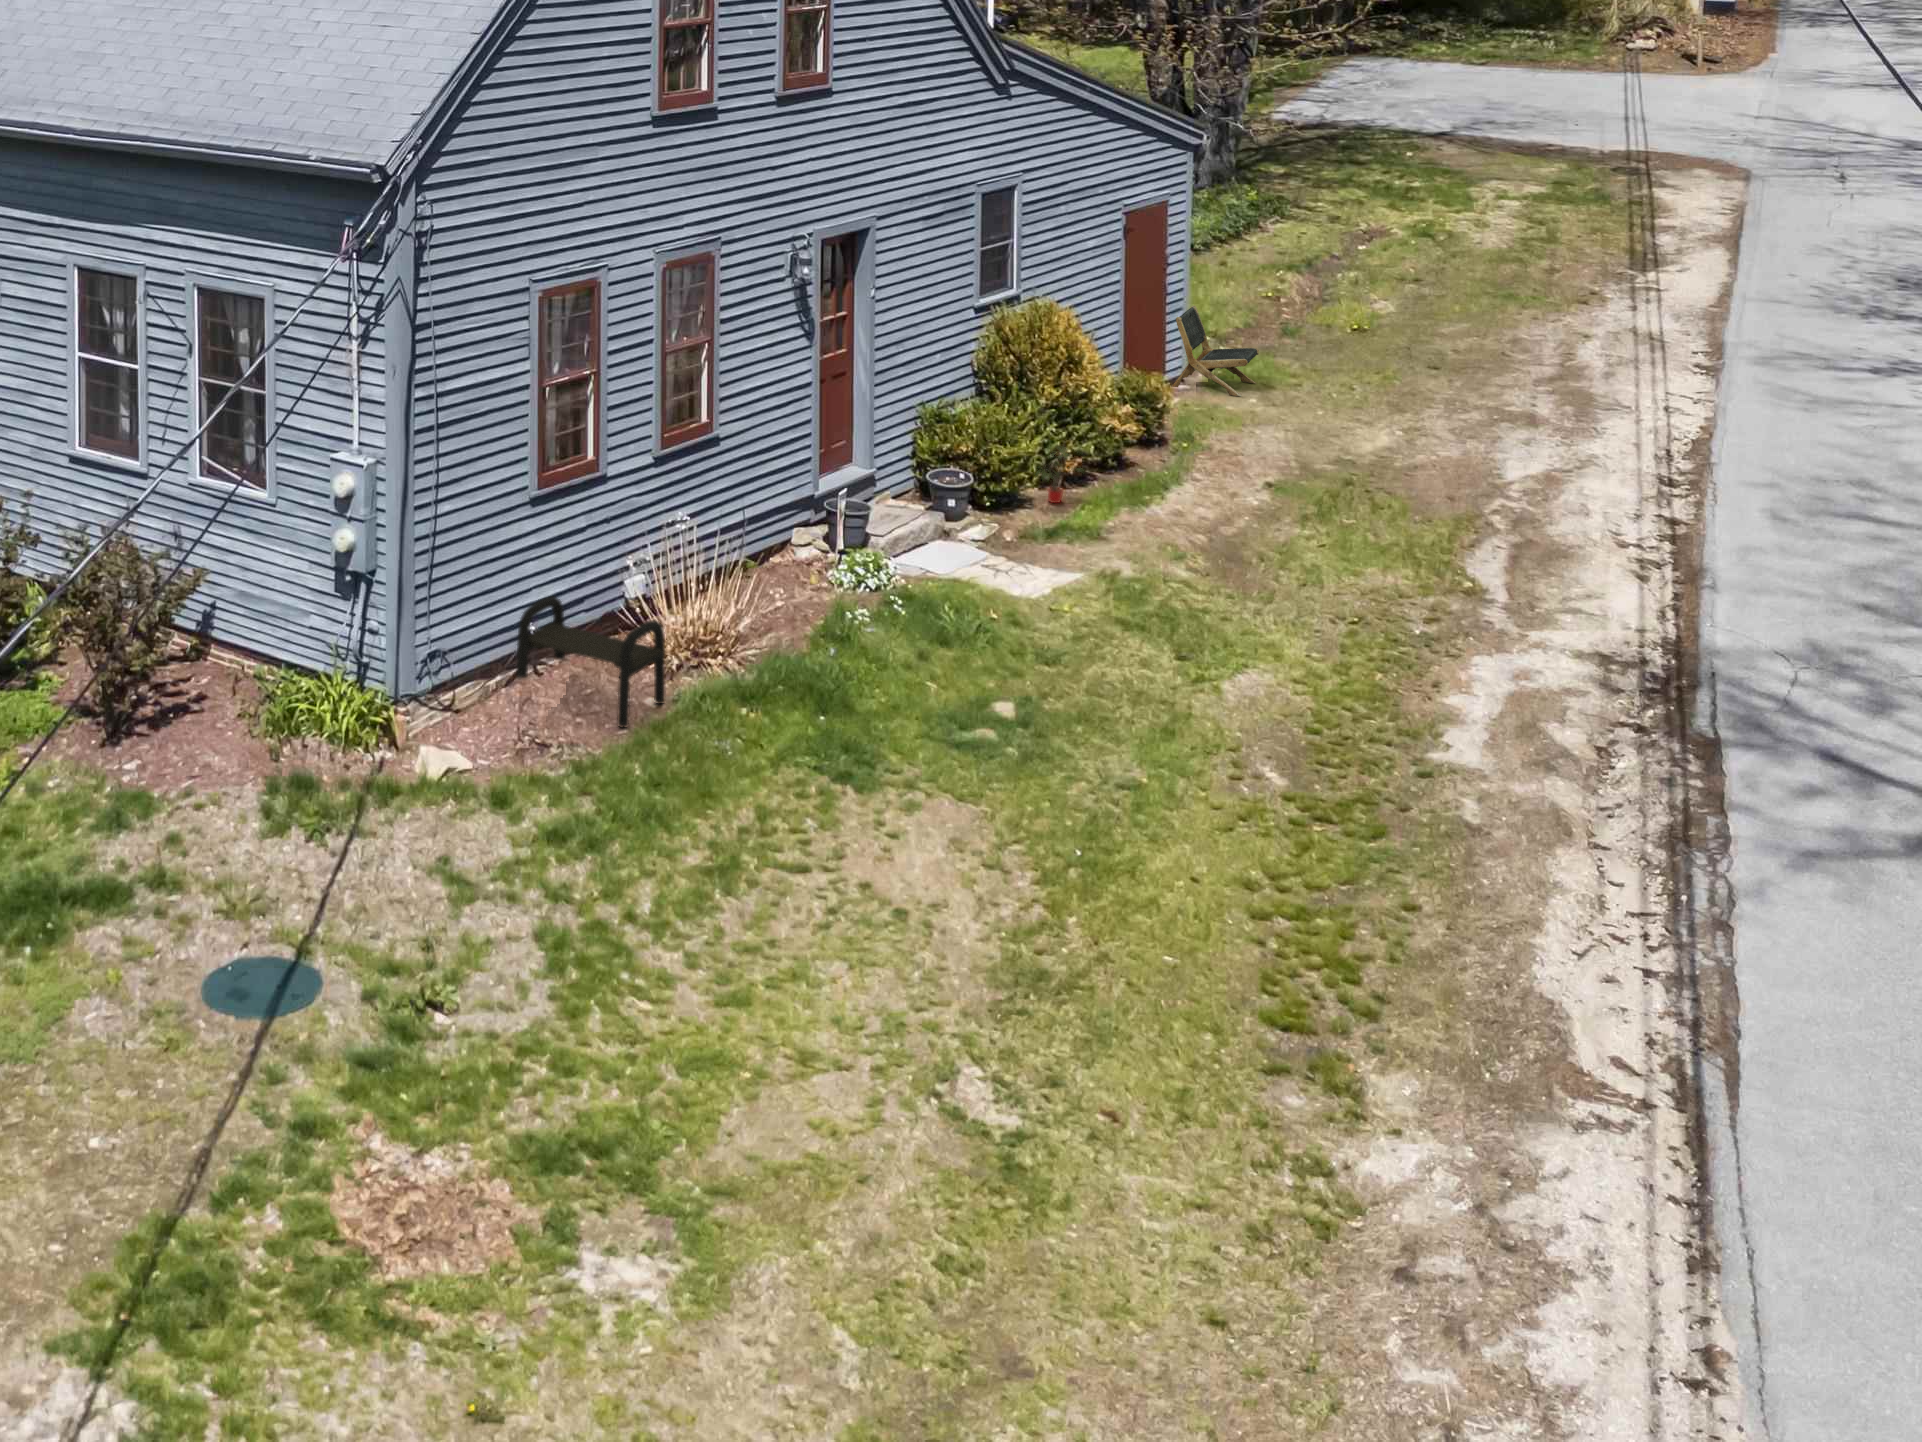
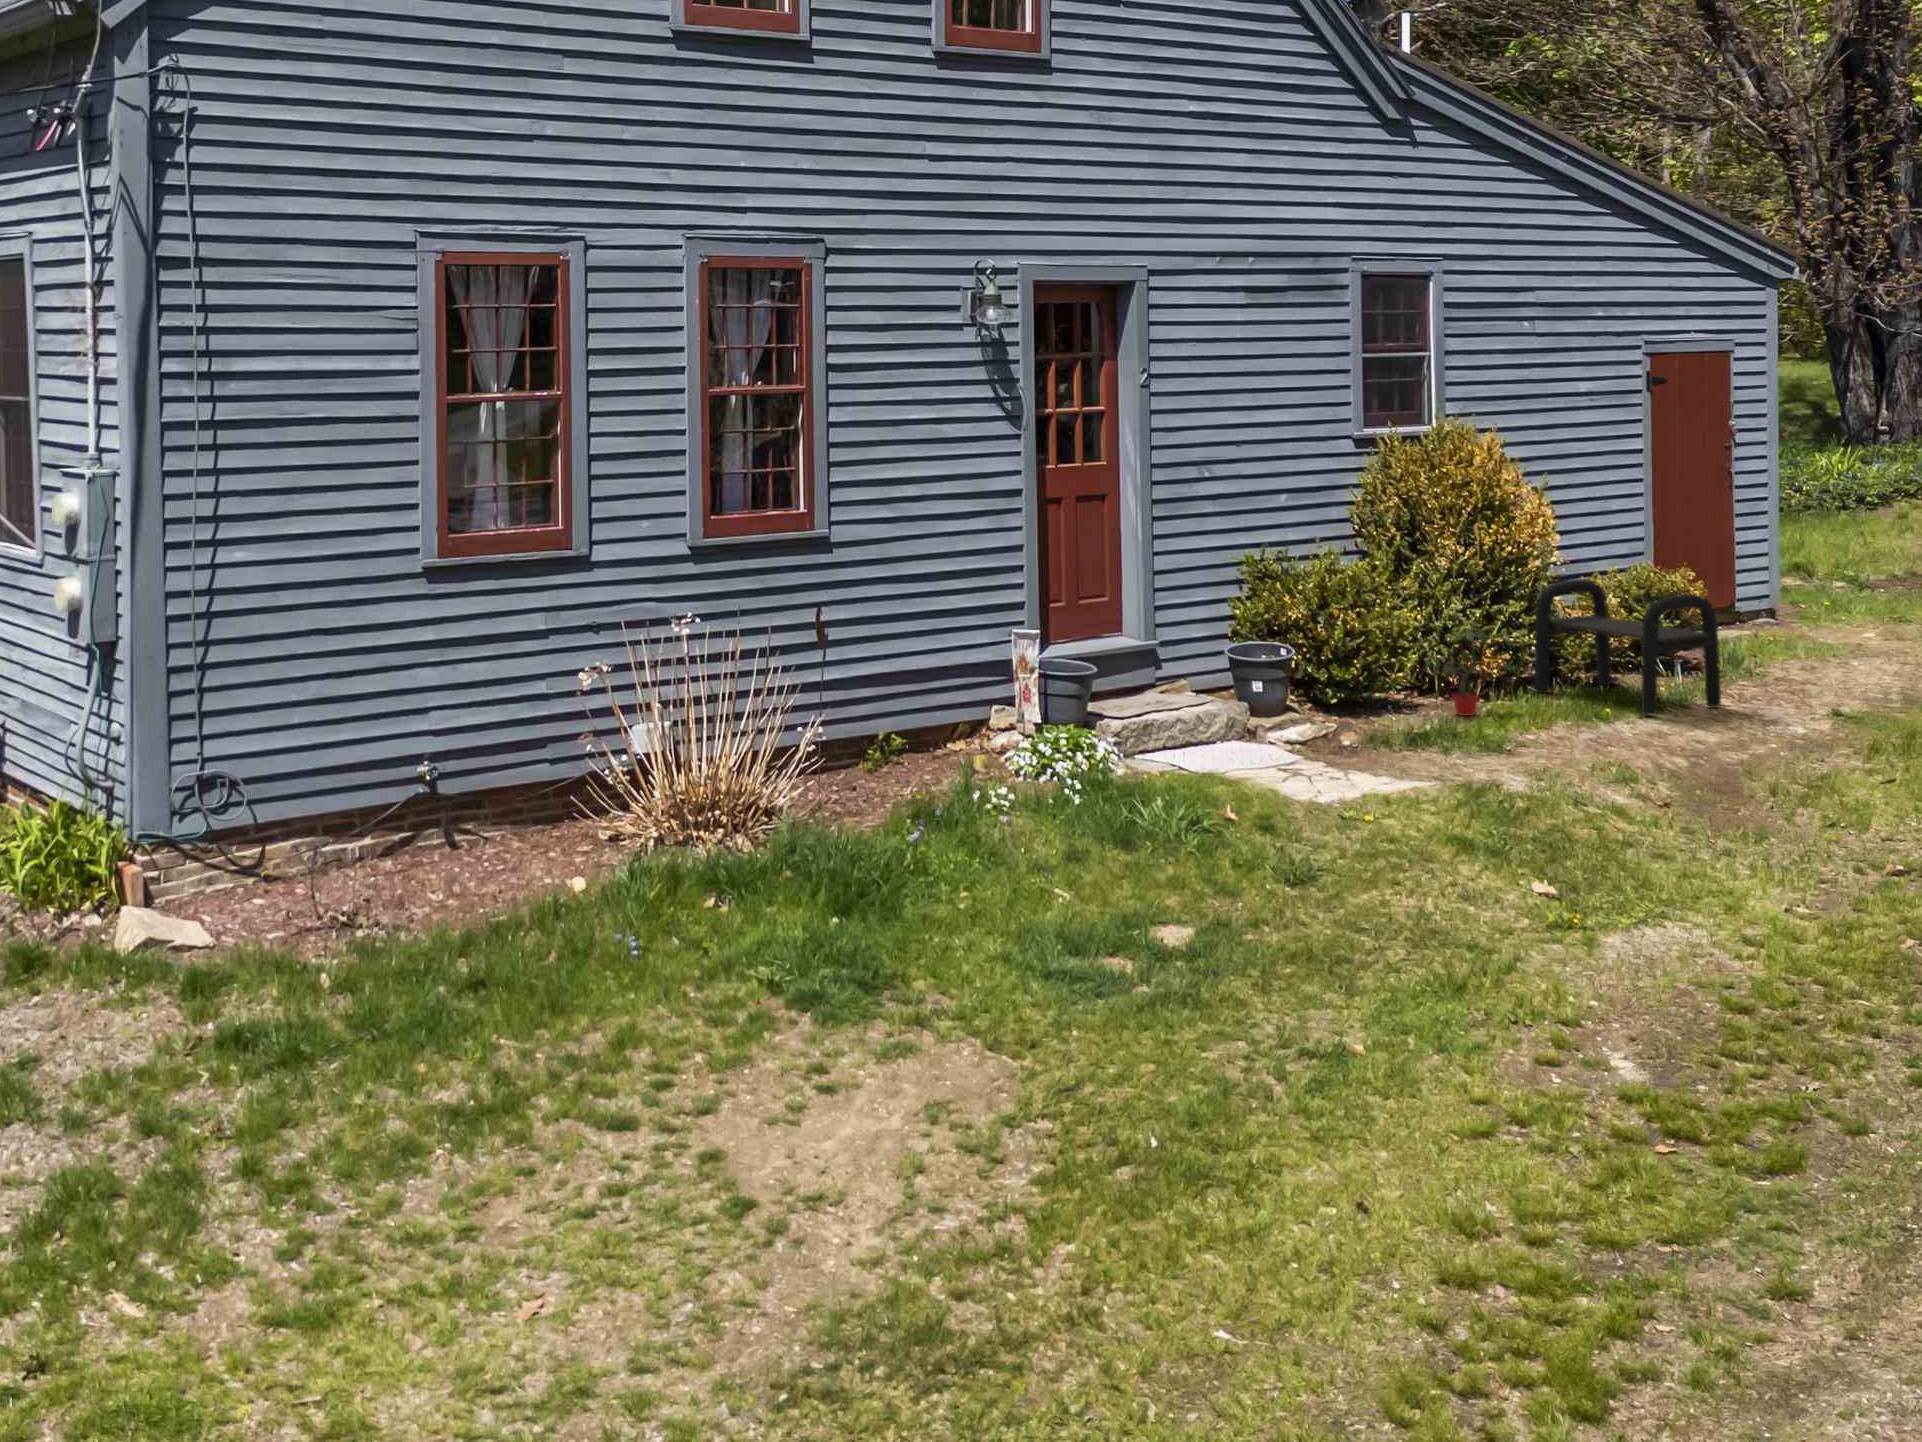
lounge chair: present [1171,306,1259,396] -> none [1755,501,1898,625]
bench: present [516,596,665,728] -> present [1535,579,1721,715]

